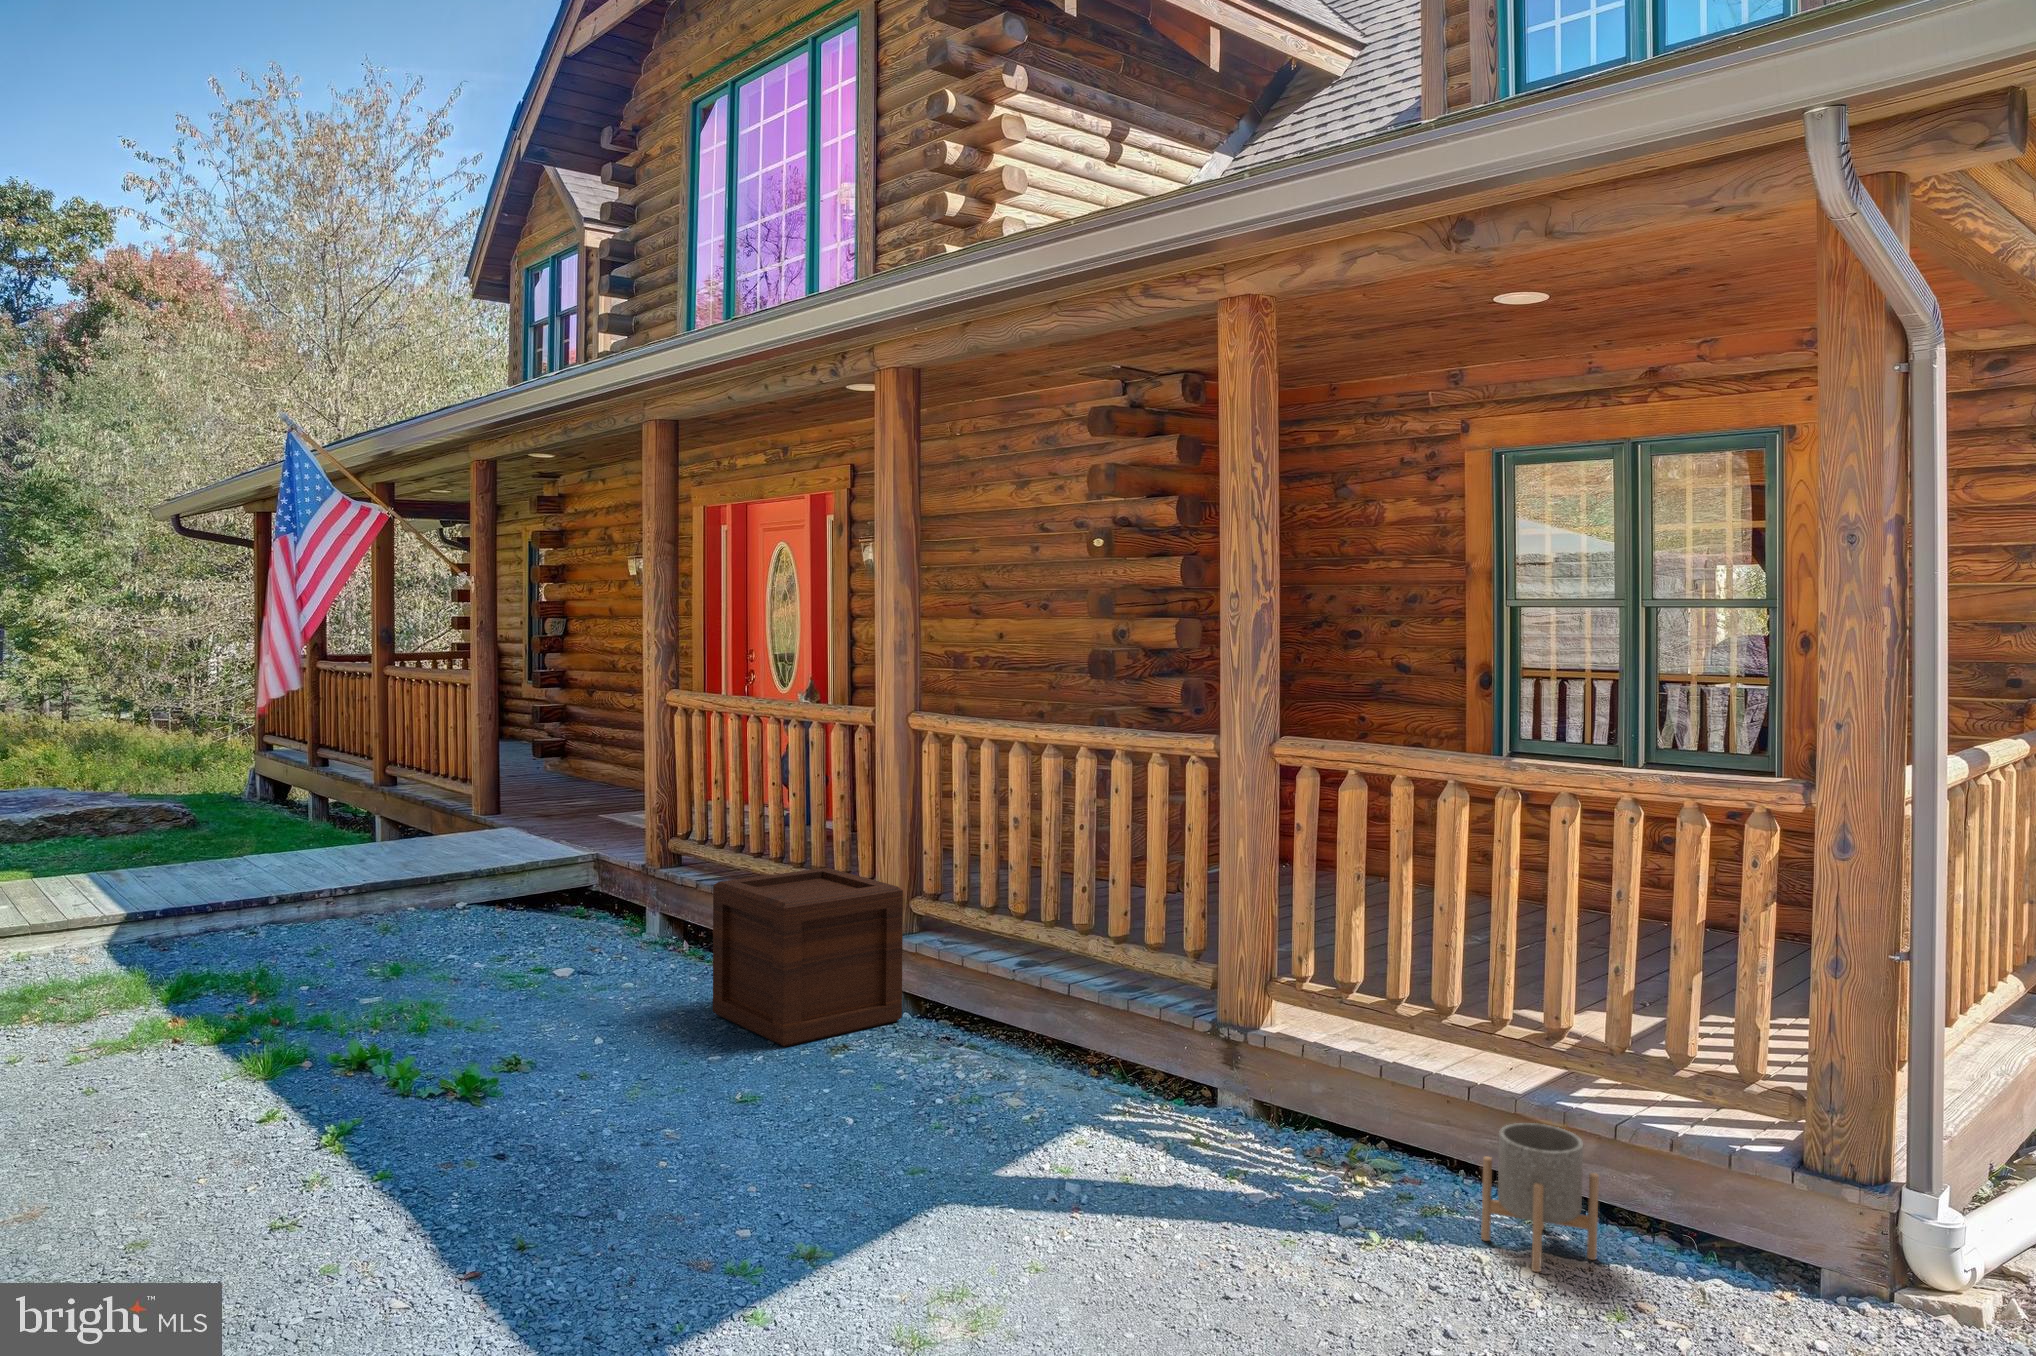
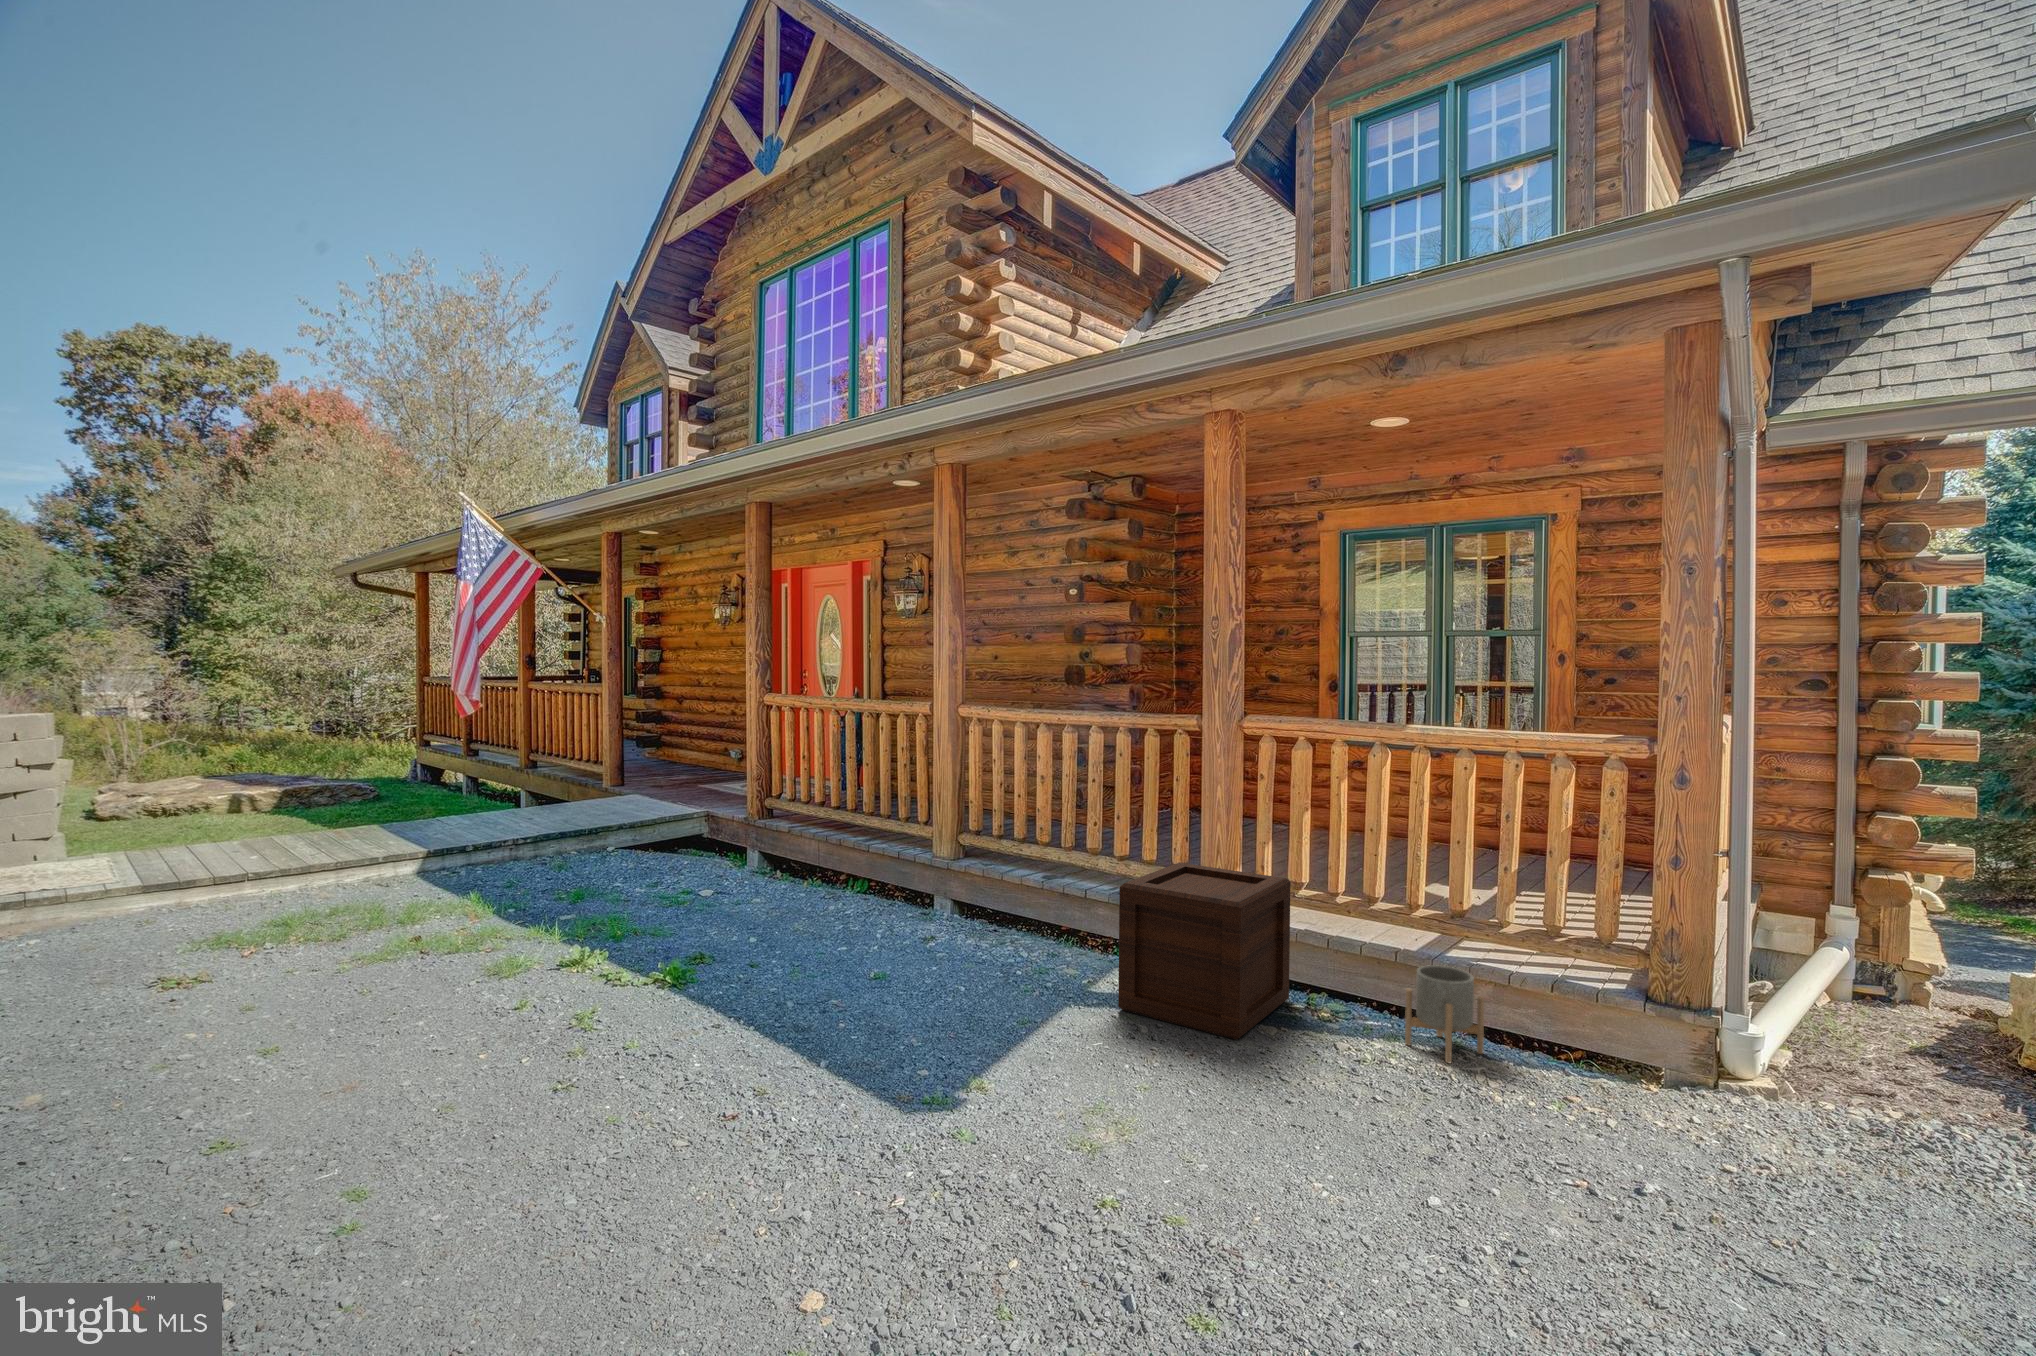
wooden crate: present [713,868,903,1047] -> present [1118,863,1290,1040]

